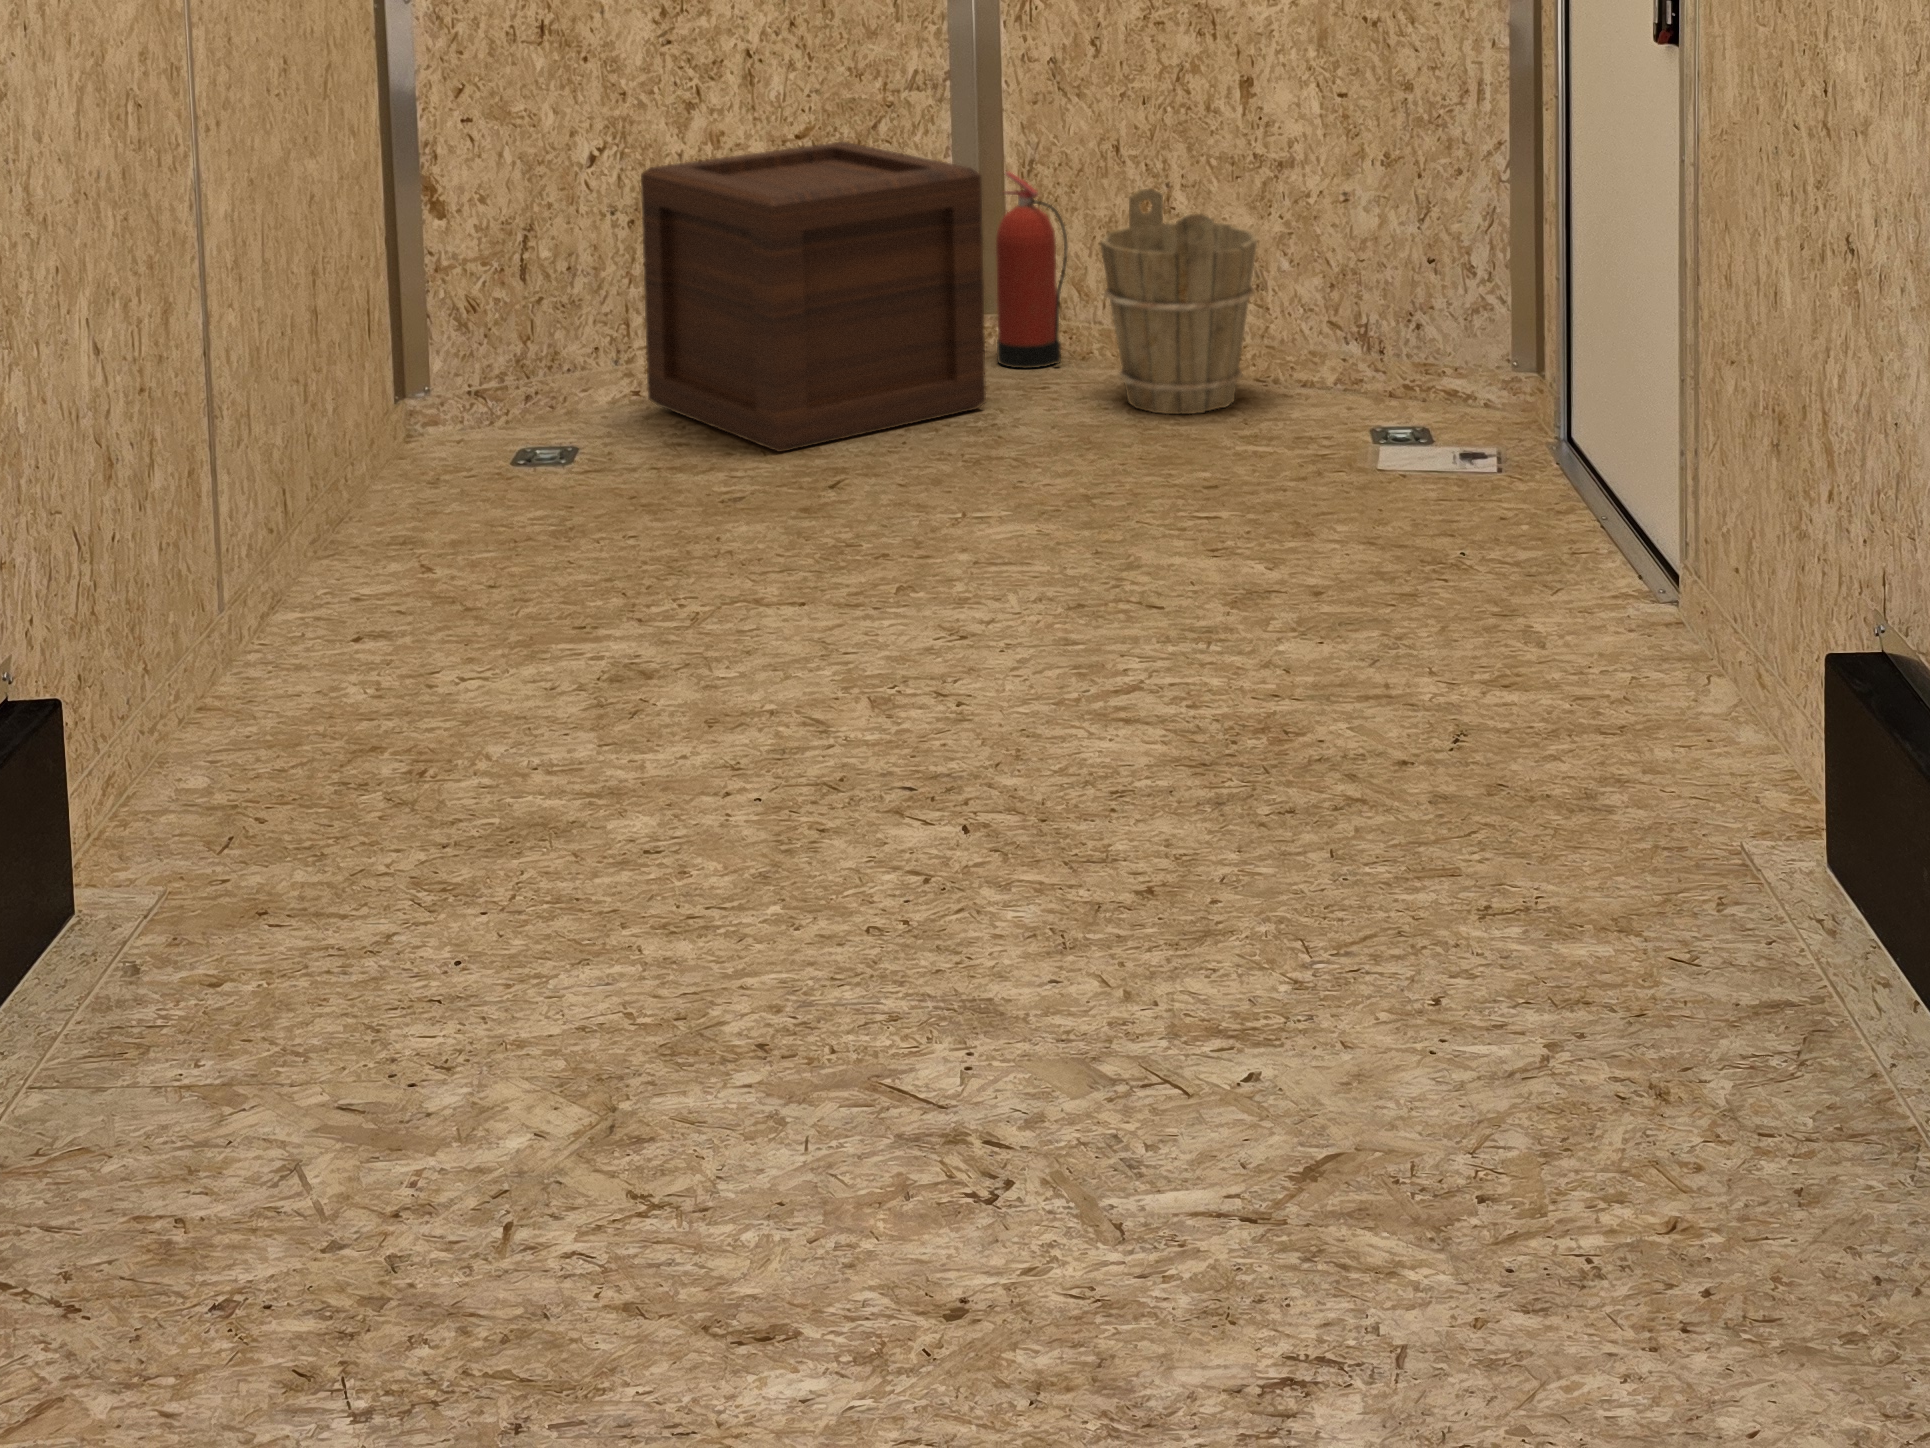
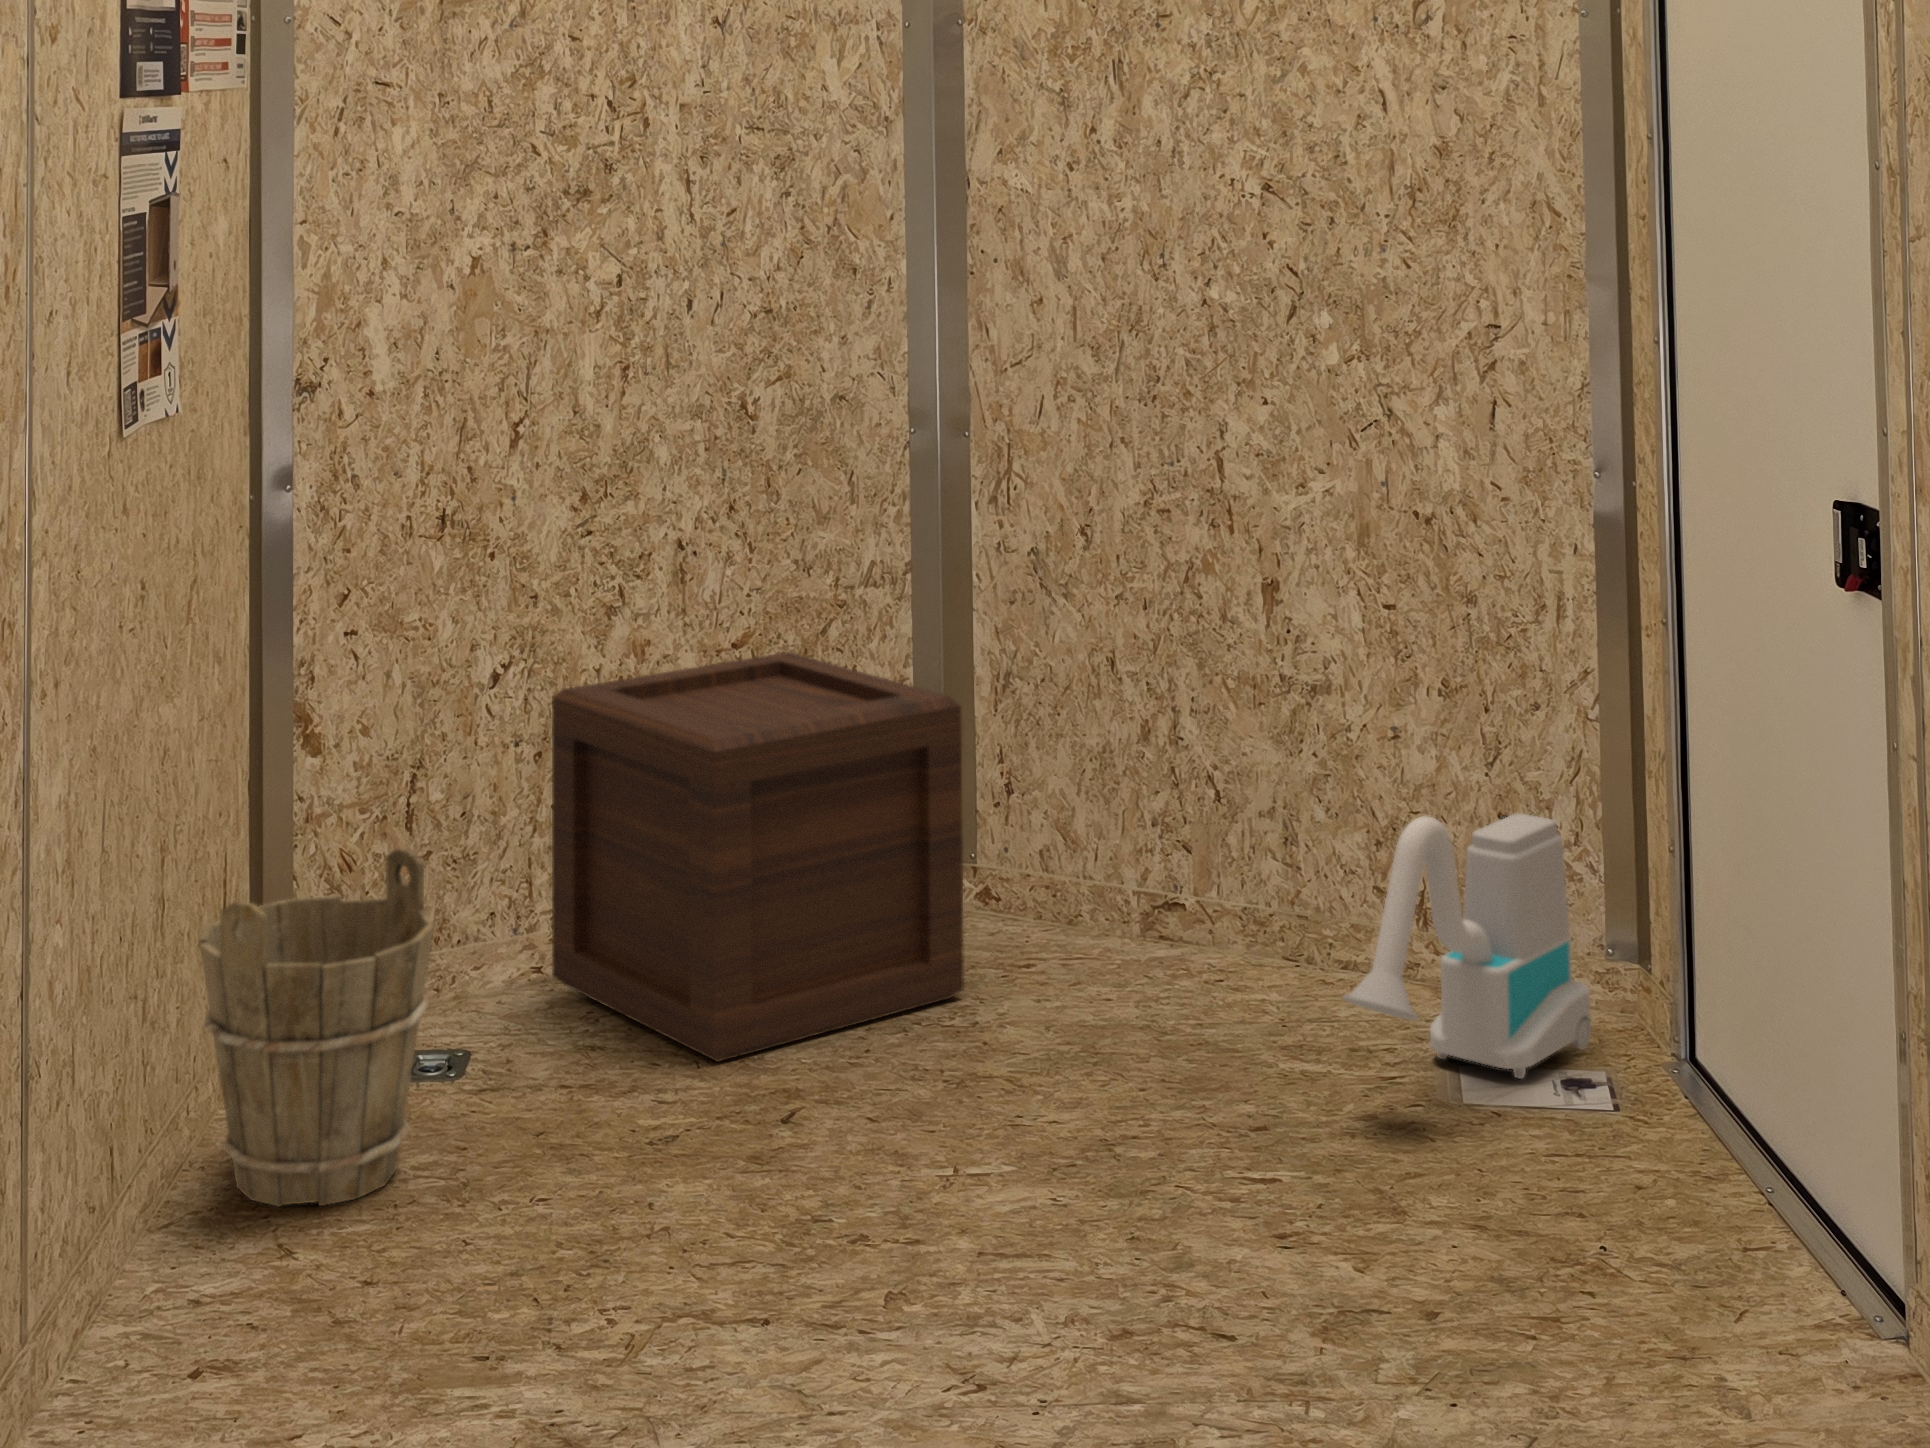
fire extinguisher: present [996,172,1068,368] -> none [968,689,1056,935]
bucket: present [1100,189,1257,414] -> present [200,848,434,1206]
vacuum cleaner: none [1277,246,1489,453] -> present [1343,813,1591,1079]

